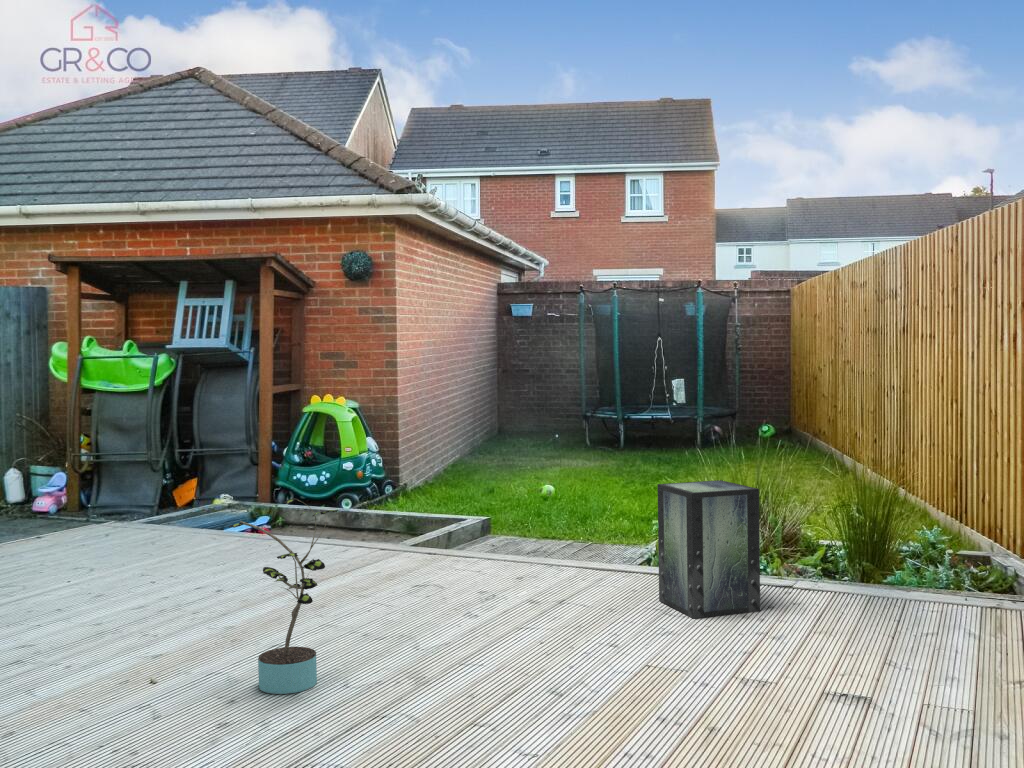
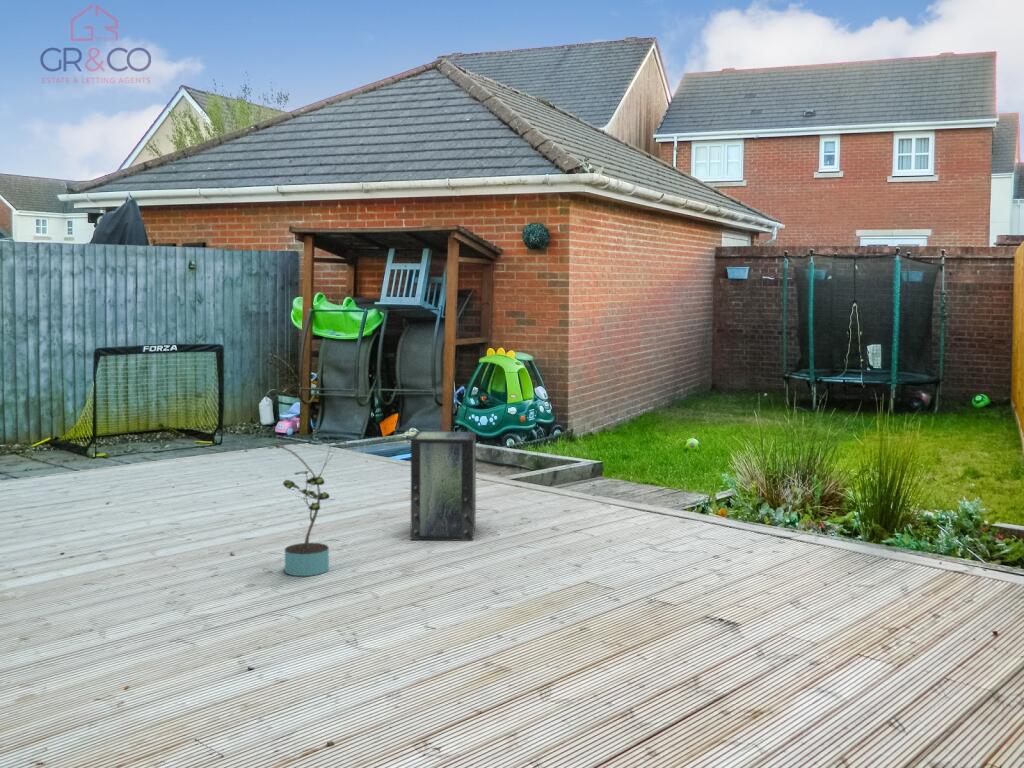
storage box: present [658,480,760,619] -> present [411,431,476,541]

